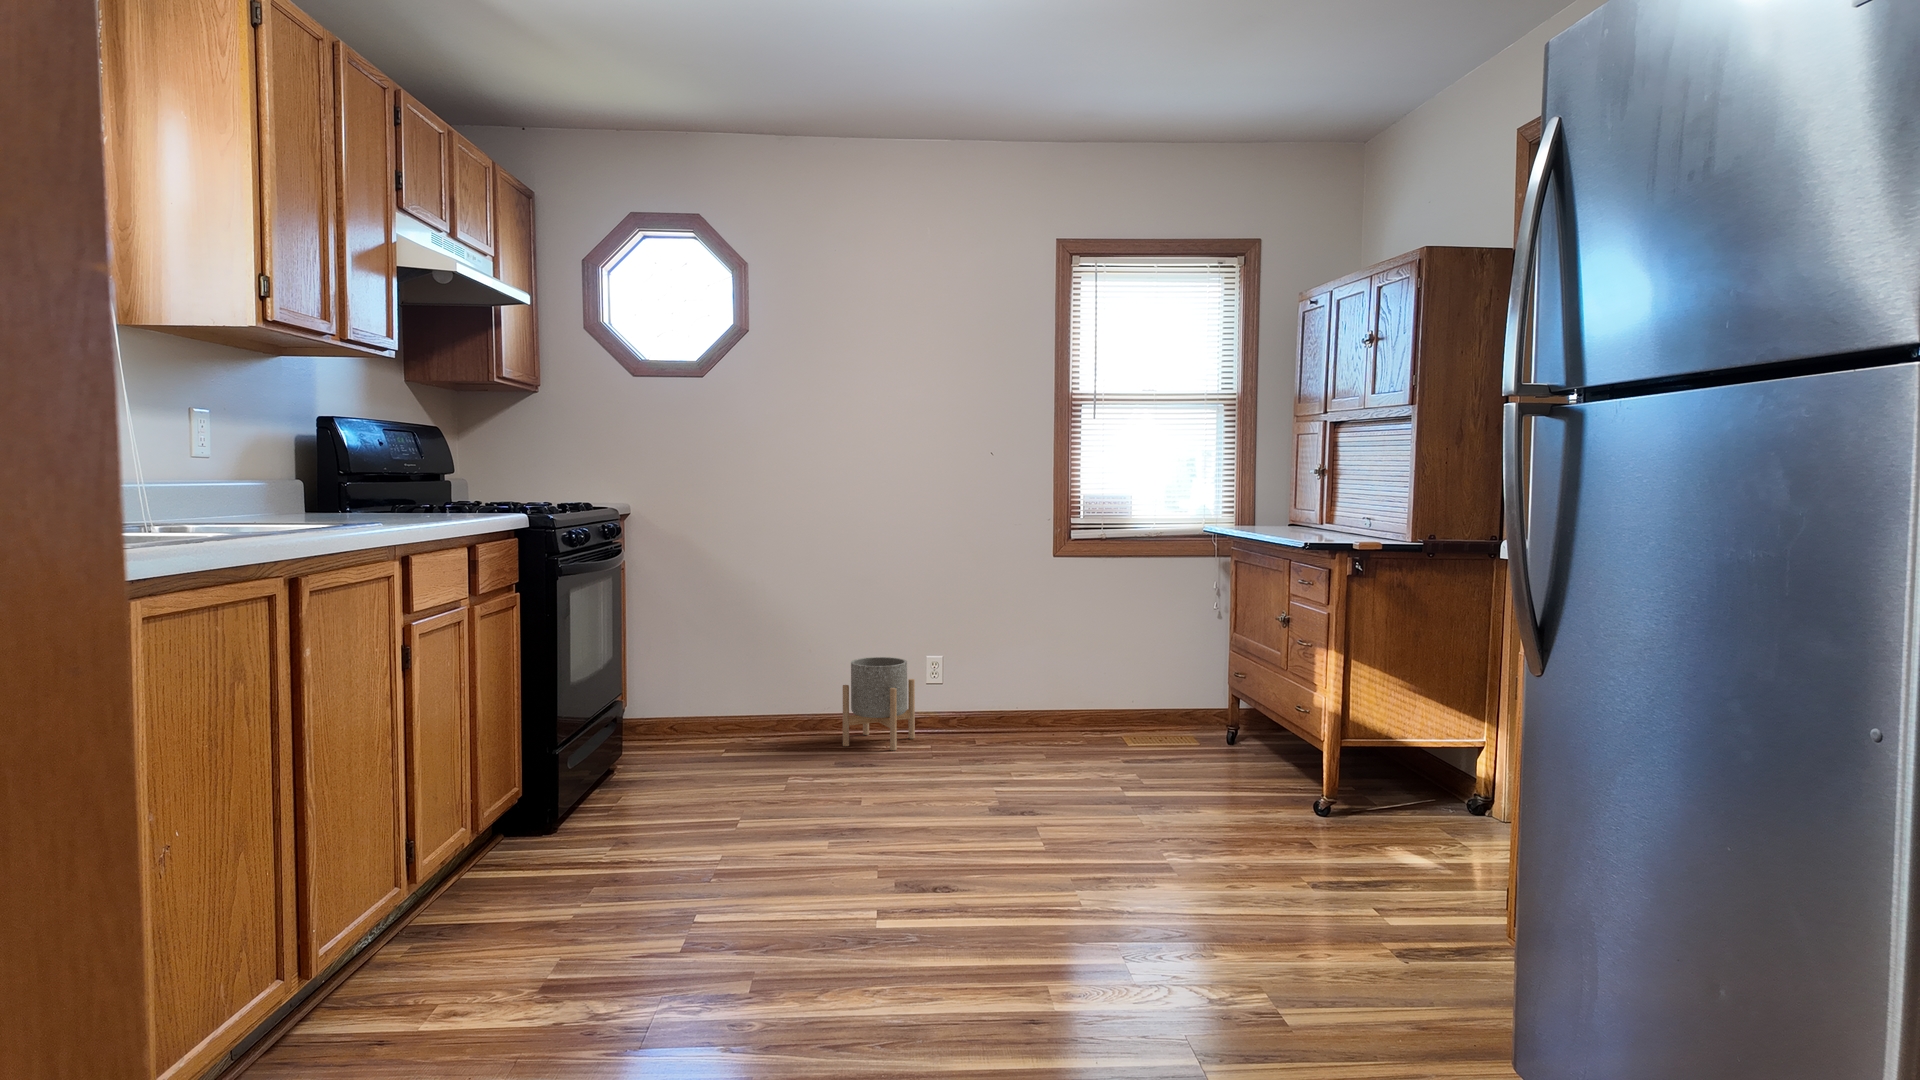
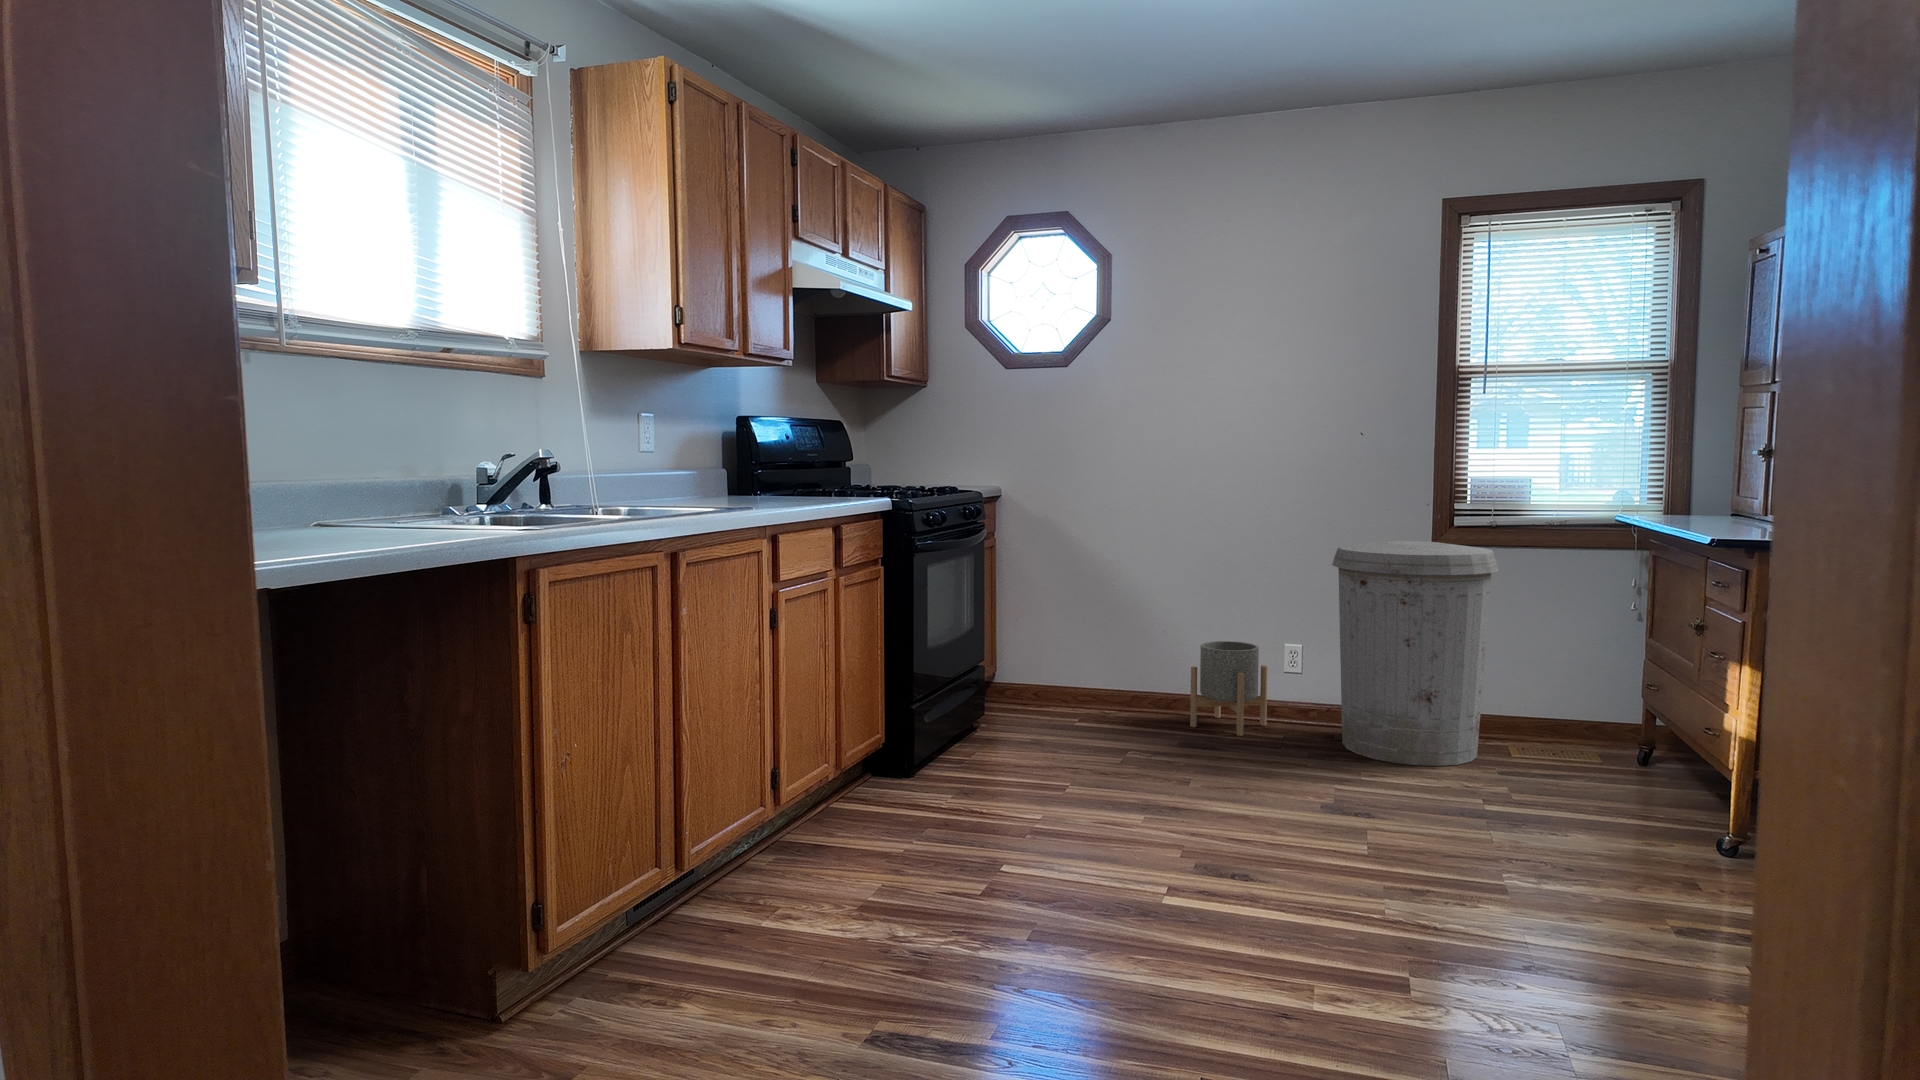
trash can: none [976,556,1120,762] -> present [1332,541,1499,766]

